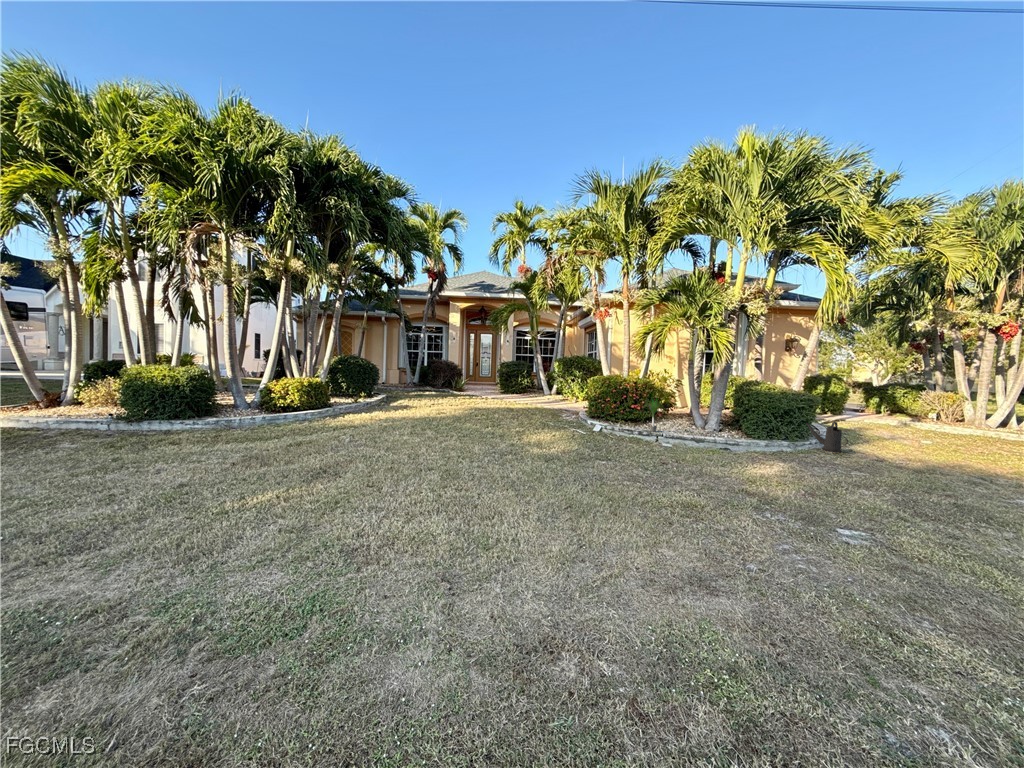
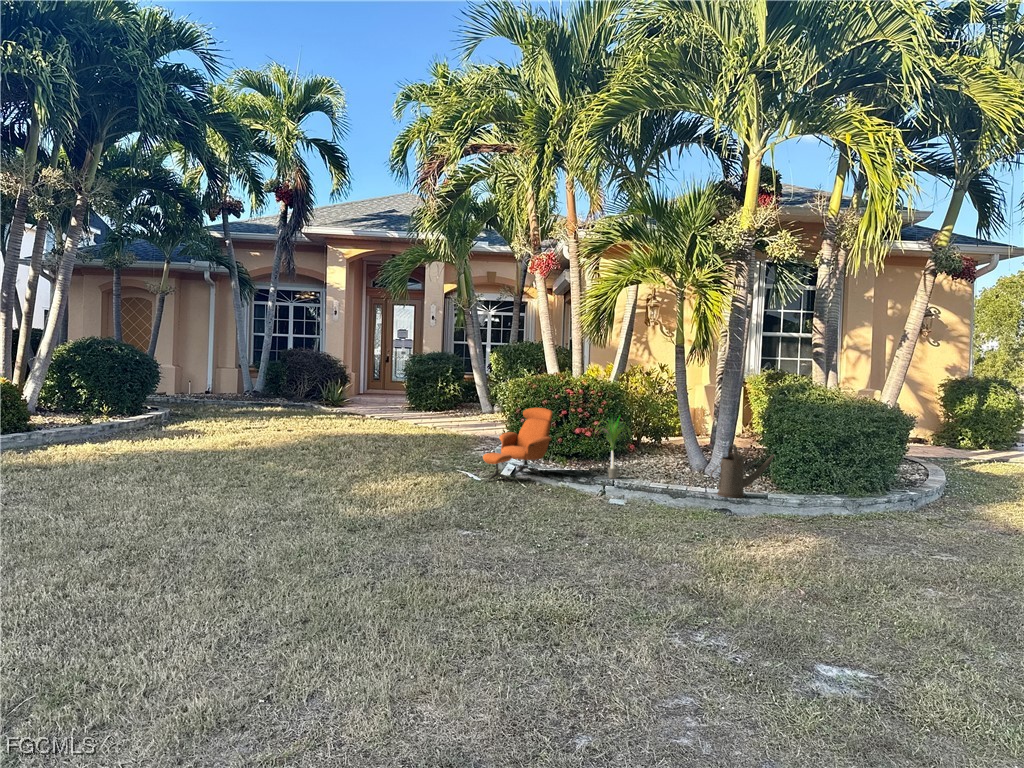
lounge chair: none [586,394,621,434] -> present [483,408,552,482]
watering can: present [806,422,848,452] -> present [710,444,774,498]

